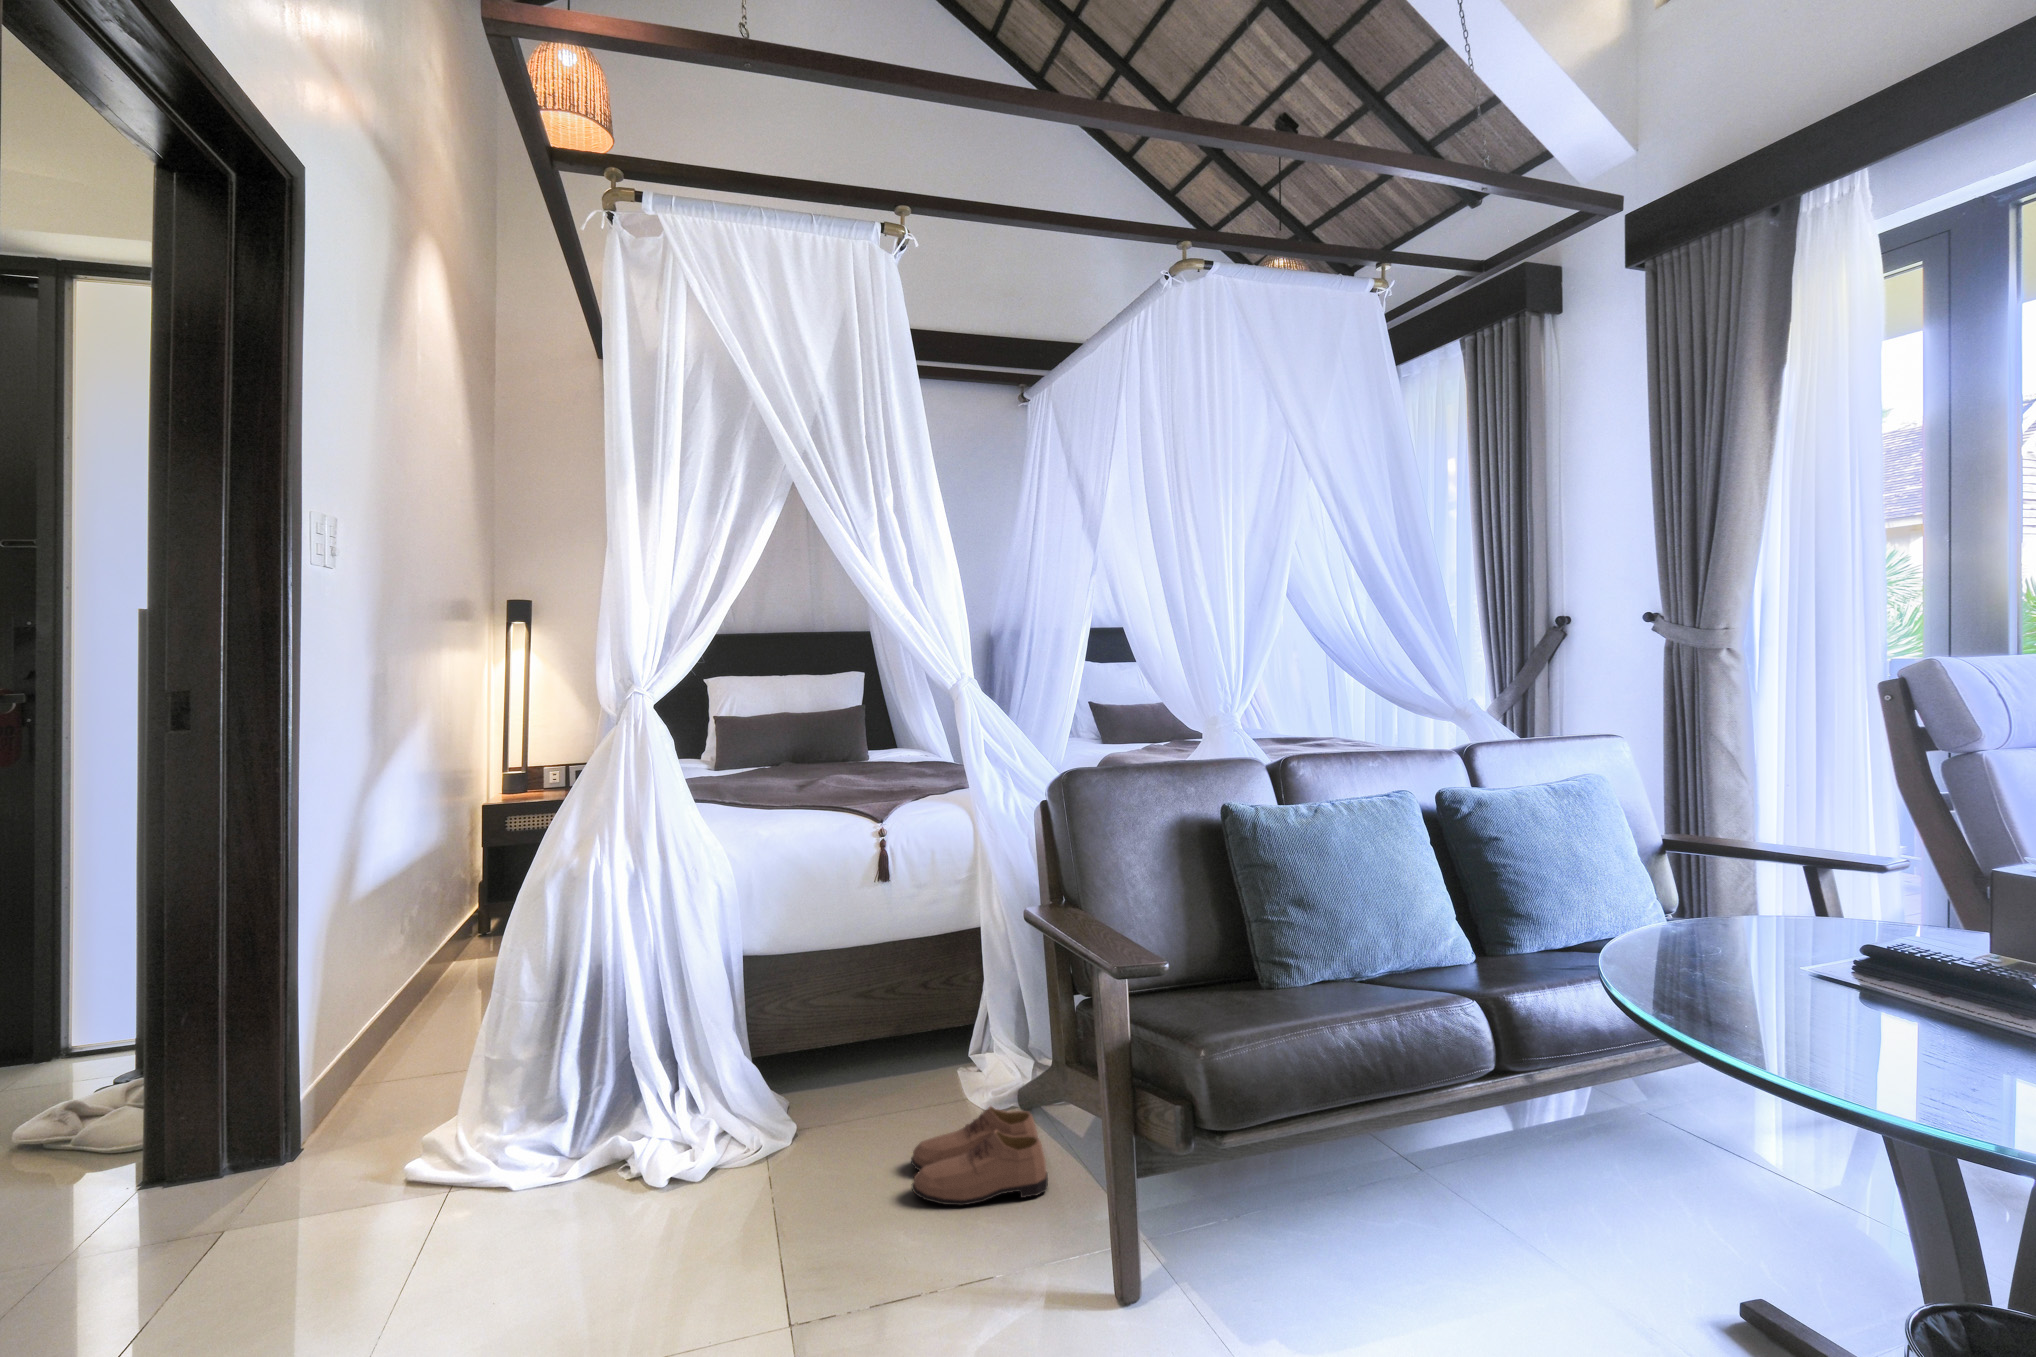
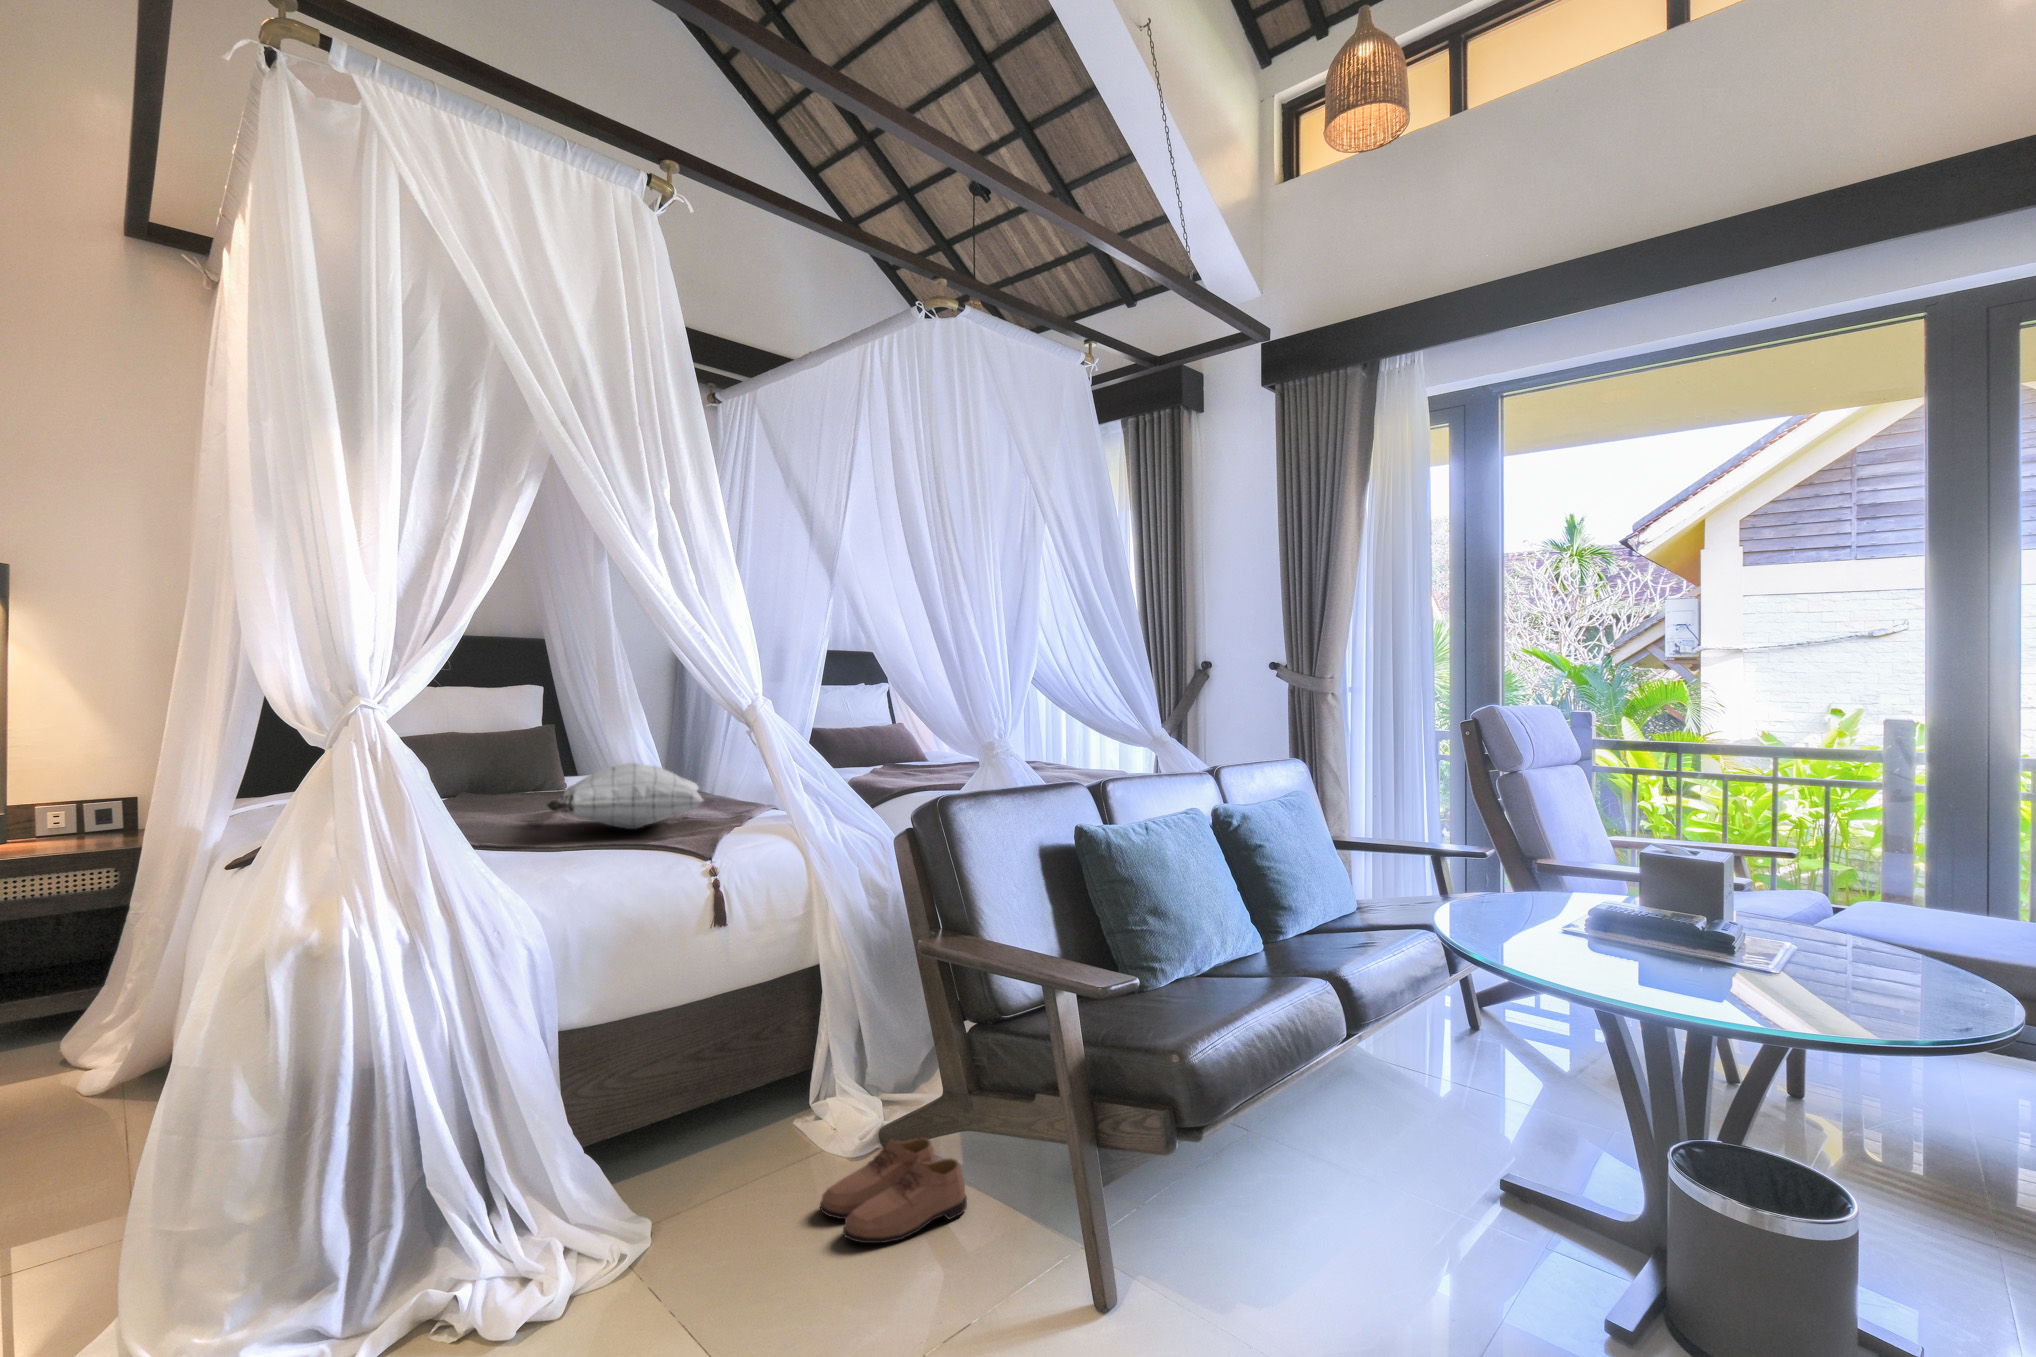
pillow: none [767,731,927,792] -> present [547,763,703,829]

